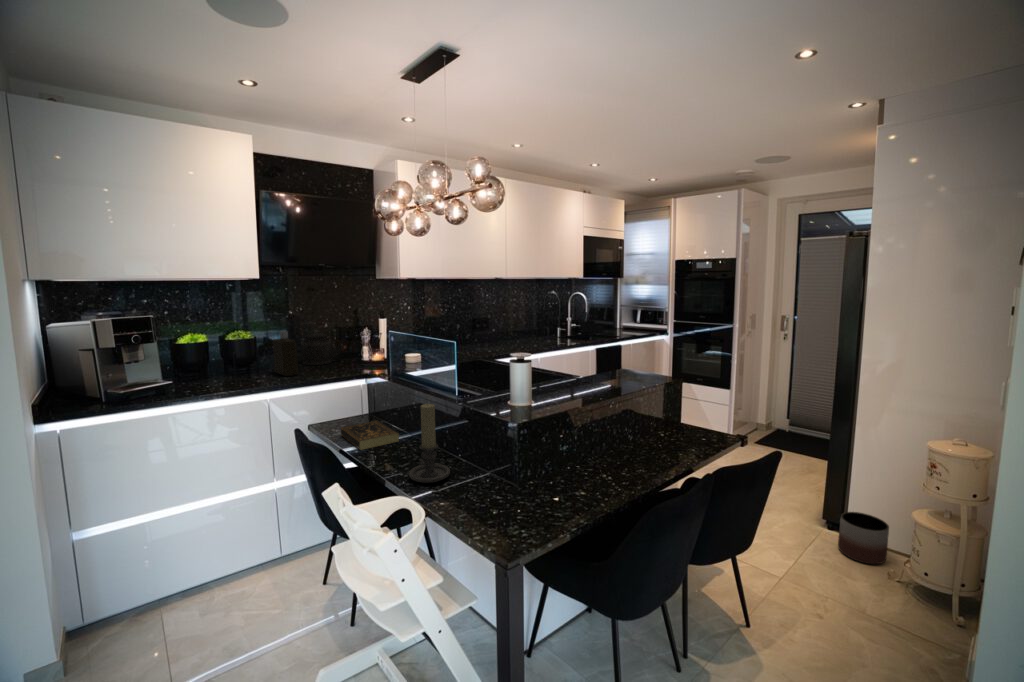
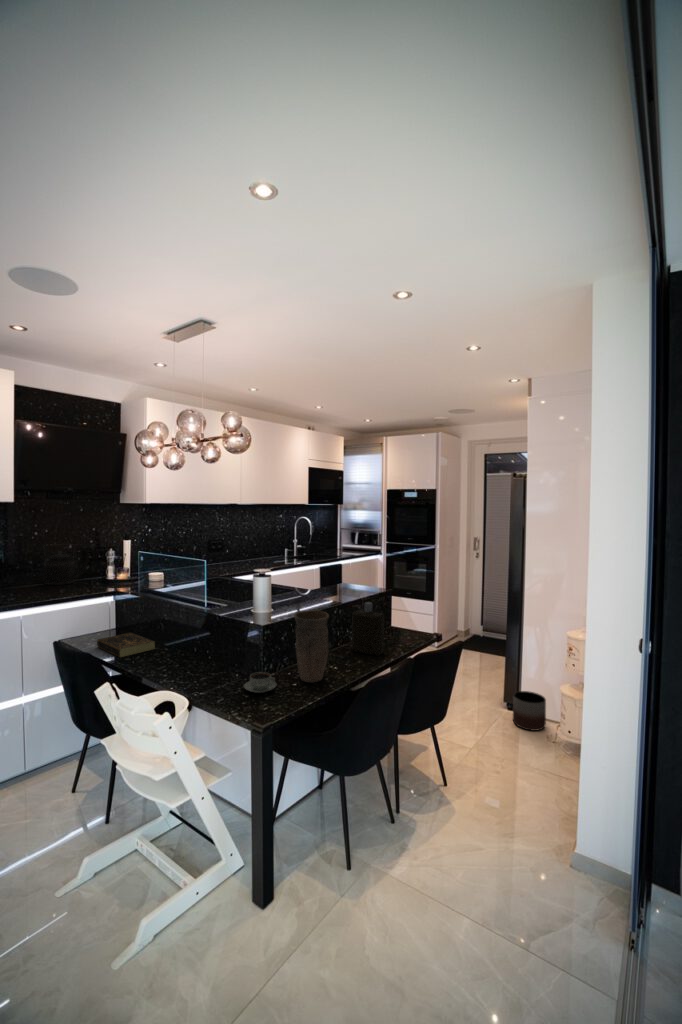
bottle: present [273,331,298,376] -> present [352,602,384,656]
candle holder: present [409,404,450,483] -> none [172,611,208,678]
vase: none [551,410,598,502] -> present [294,610,329,682]
coffee cup: none [487,485,528,513] -> present [244,672,276,693]

